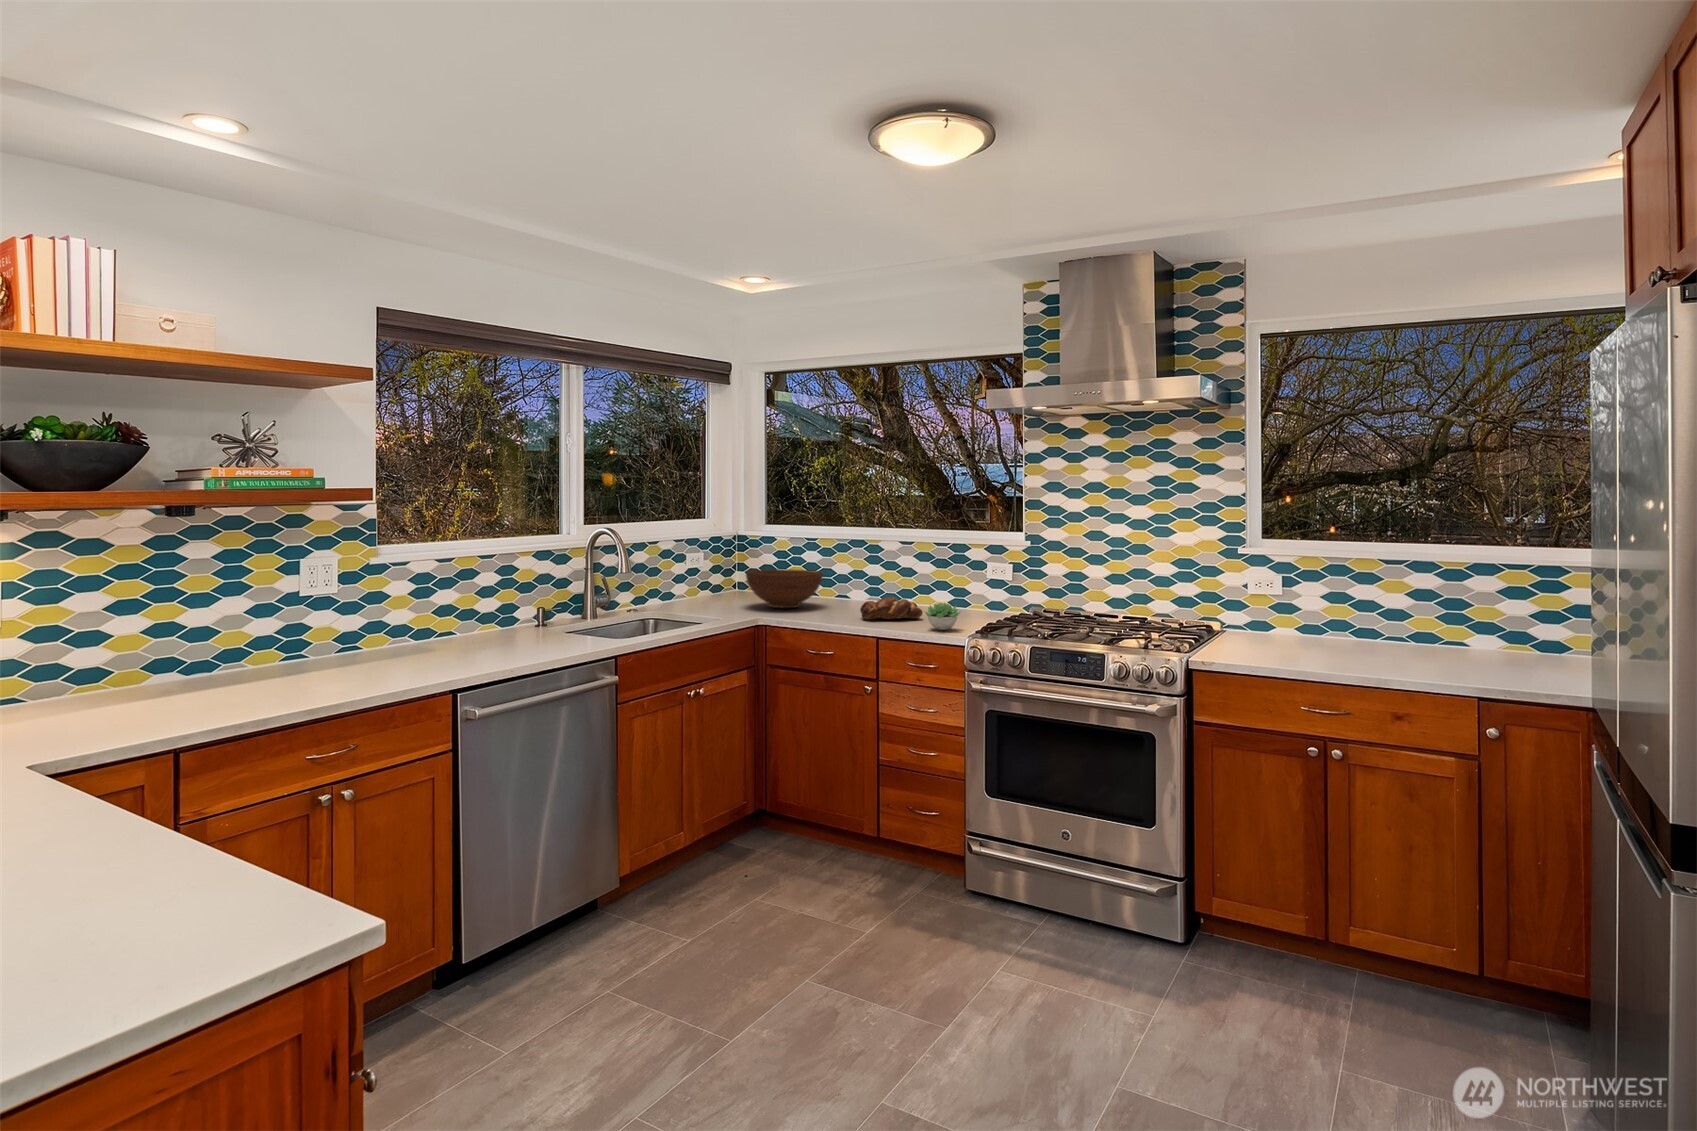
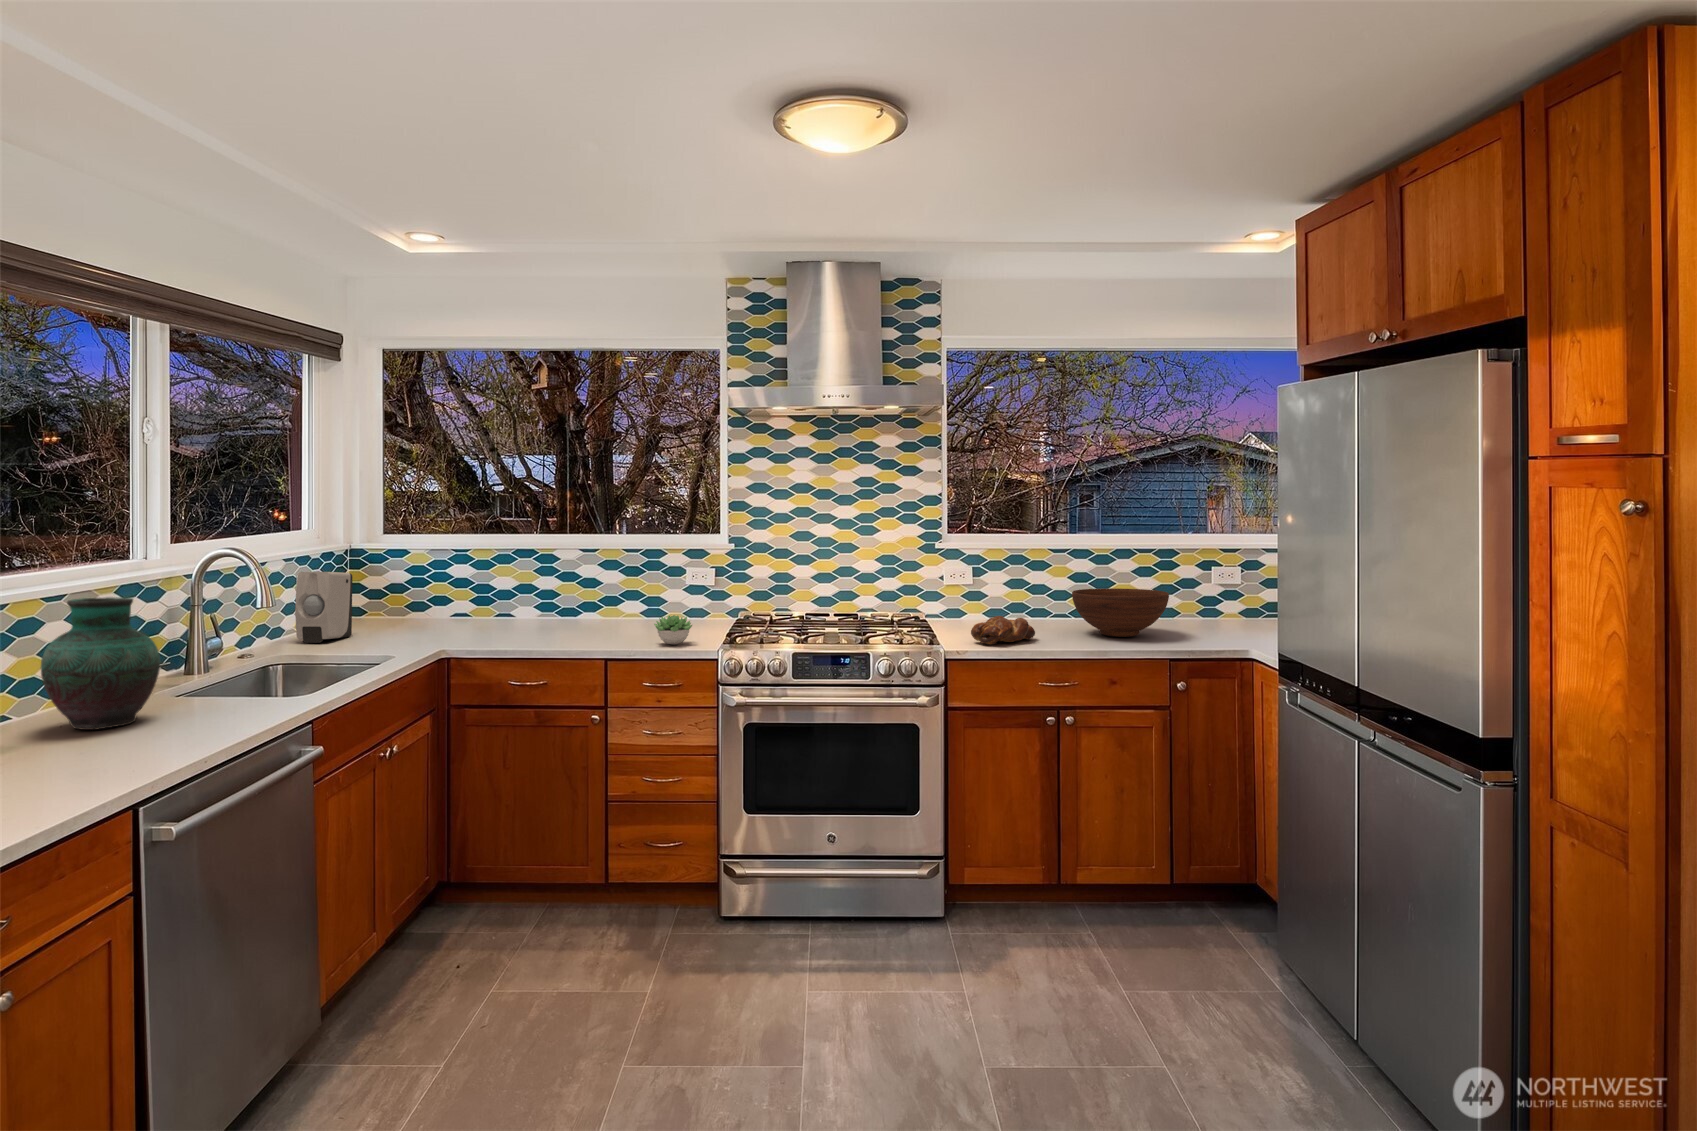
soap dispenser: none [676,551,720,606] -> present [295,572,353,643]
vase: none [456,557,527,648] -> present [41,597,160,730]
fruit bowl: present [746,569,823,608] -> present [1072,588,1169,637]
bread loaf: present [860,597,923,619] -> present [971,616,1035,644]

